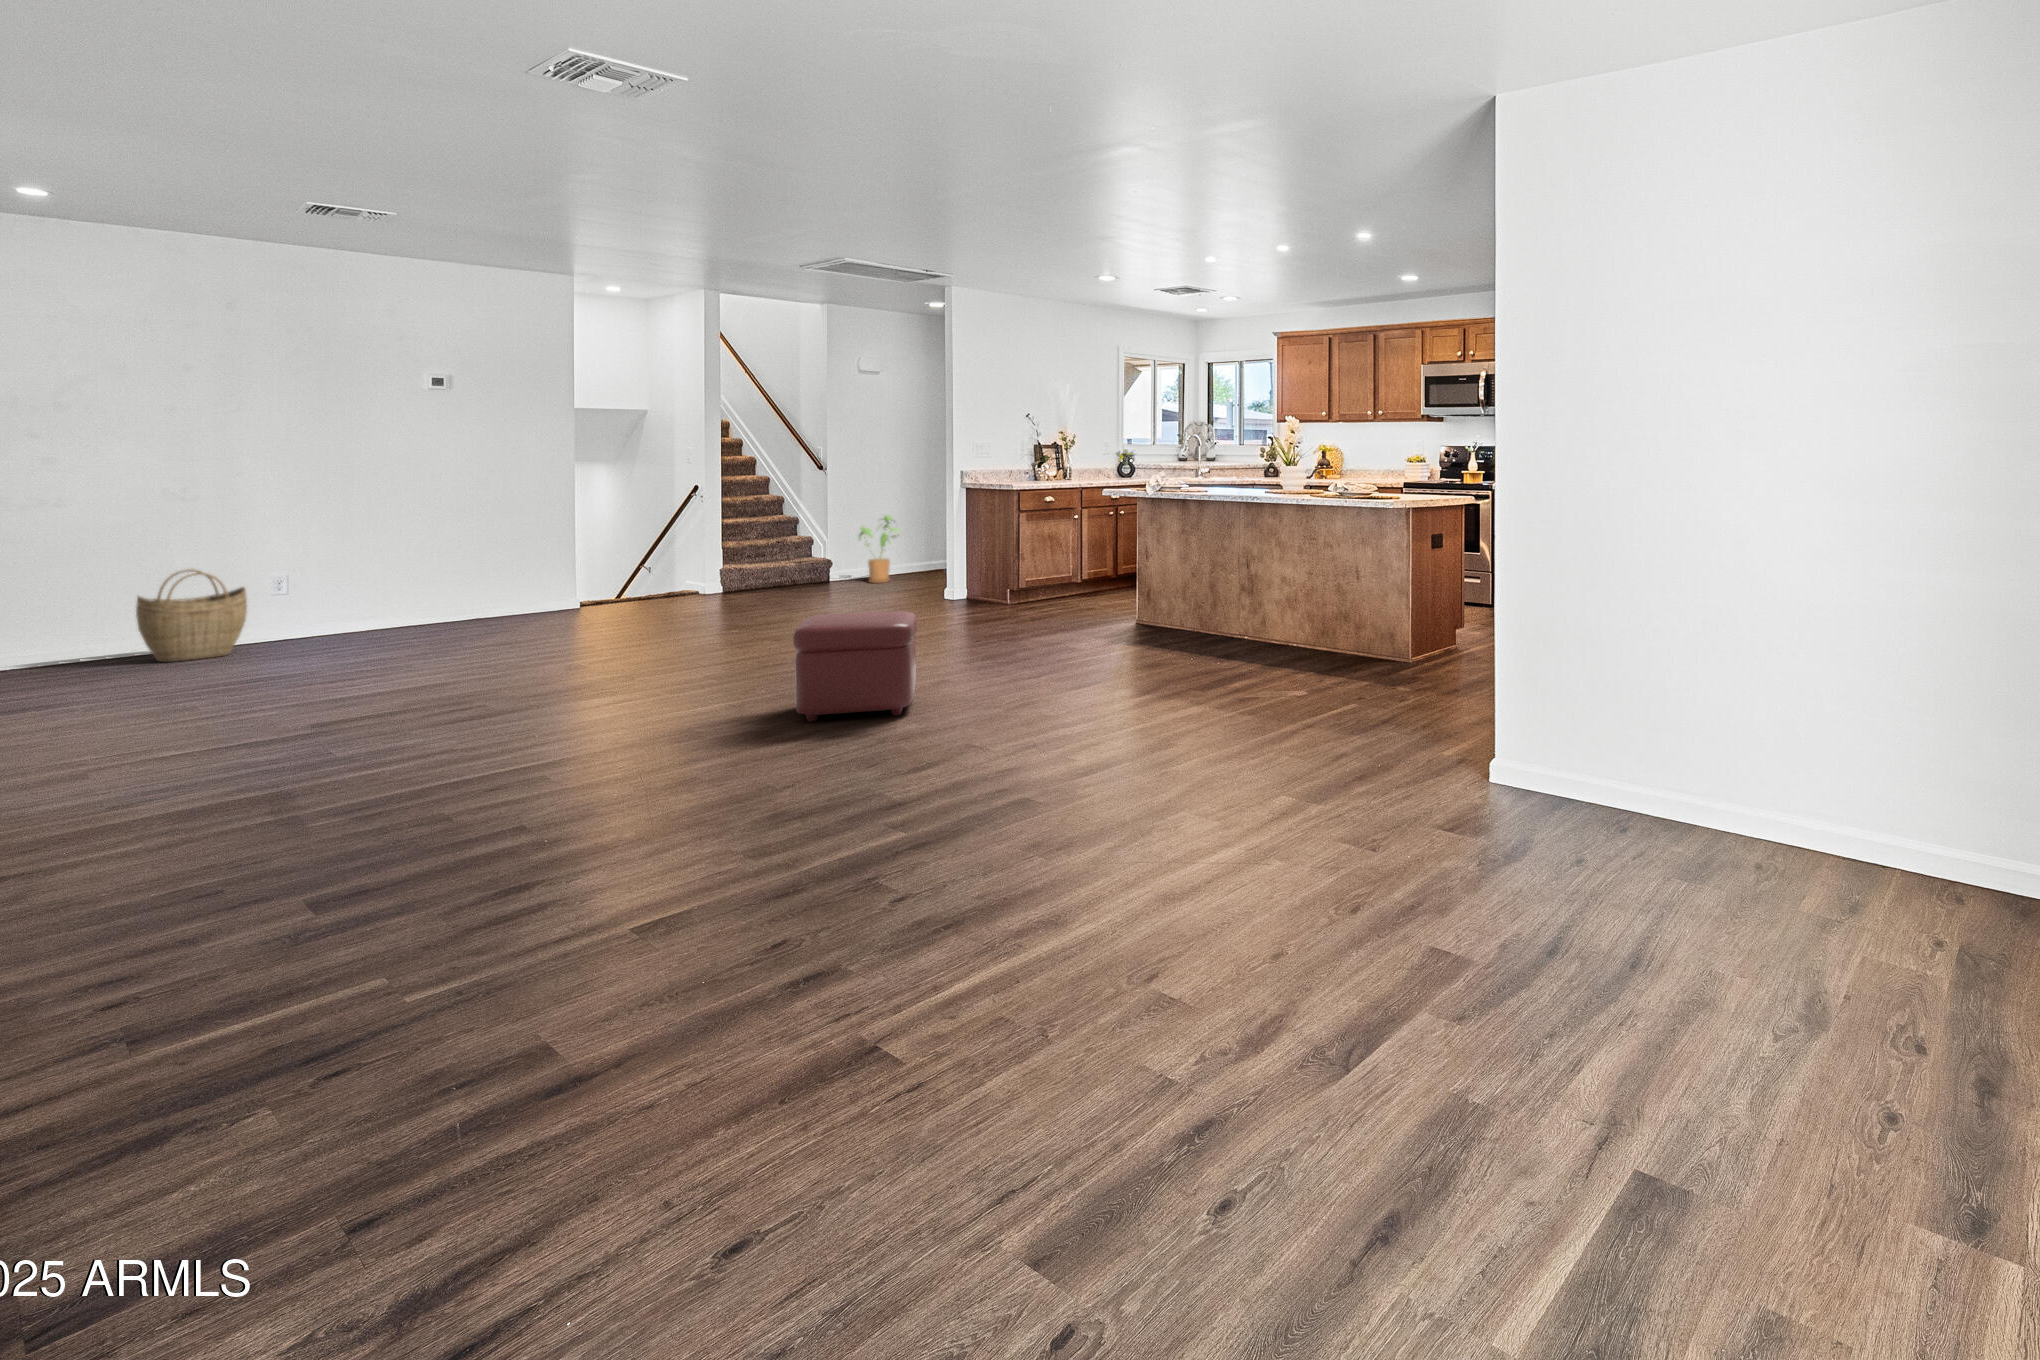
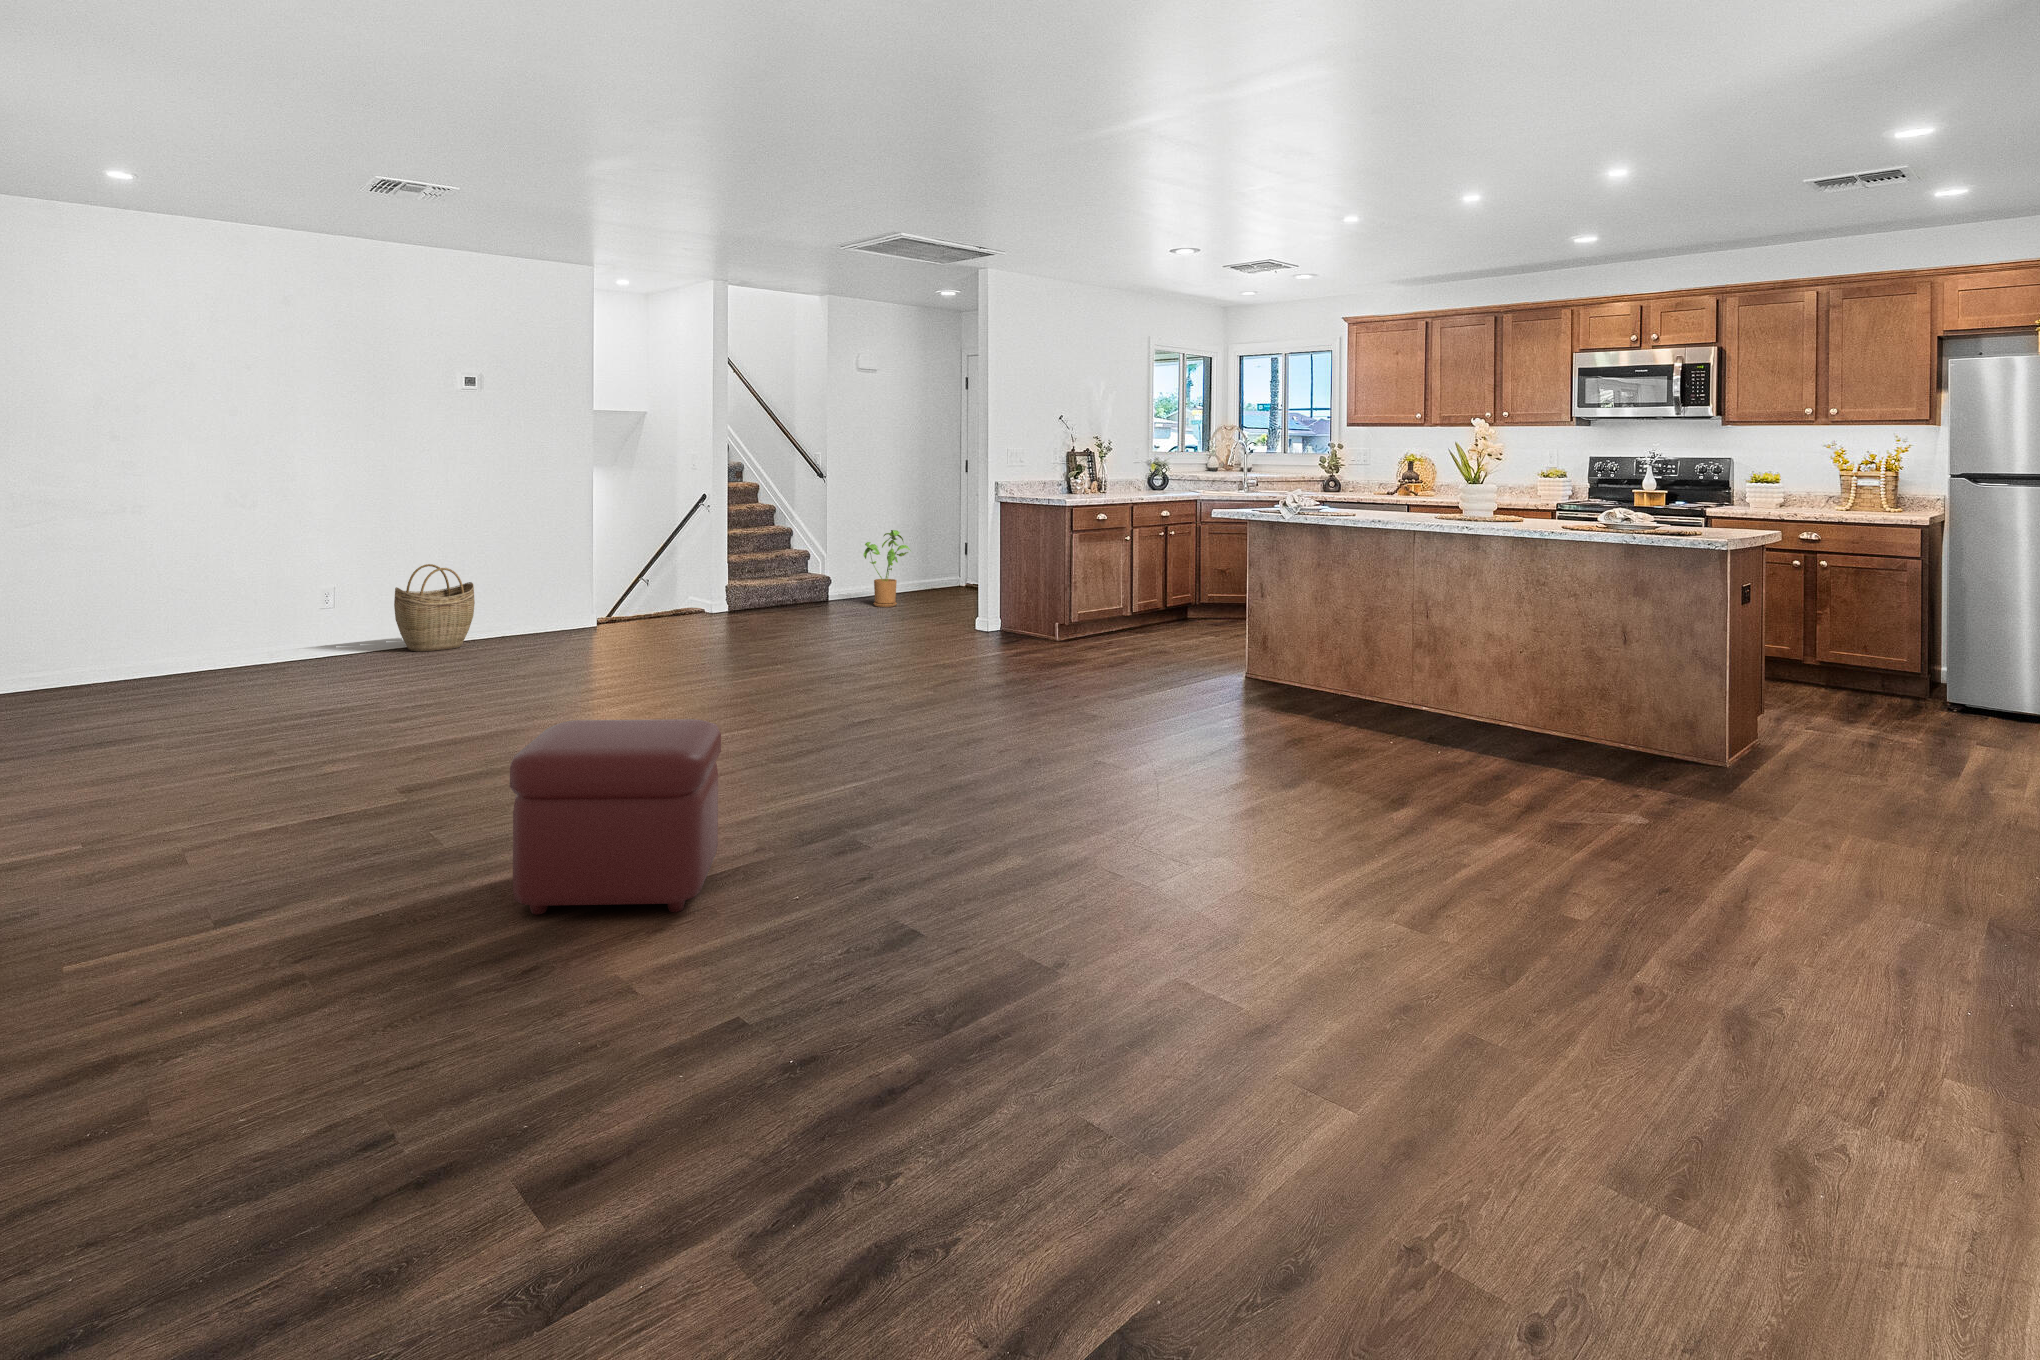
woven basket: present [136,569,247,662] -> present [394,564,475,652]
ottoman: present [793,611,917,721] -> present [510,719,721,915]

